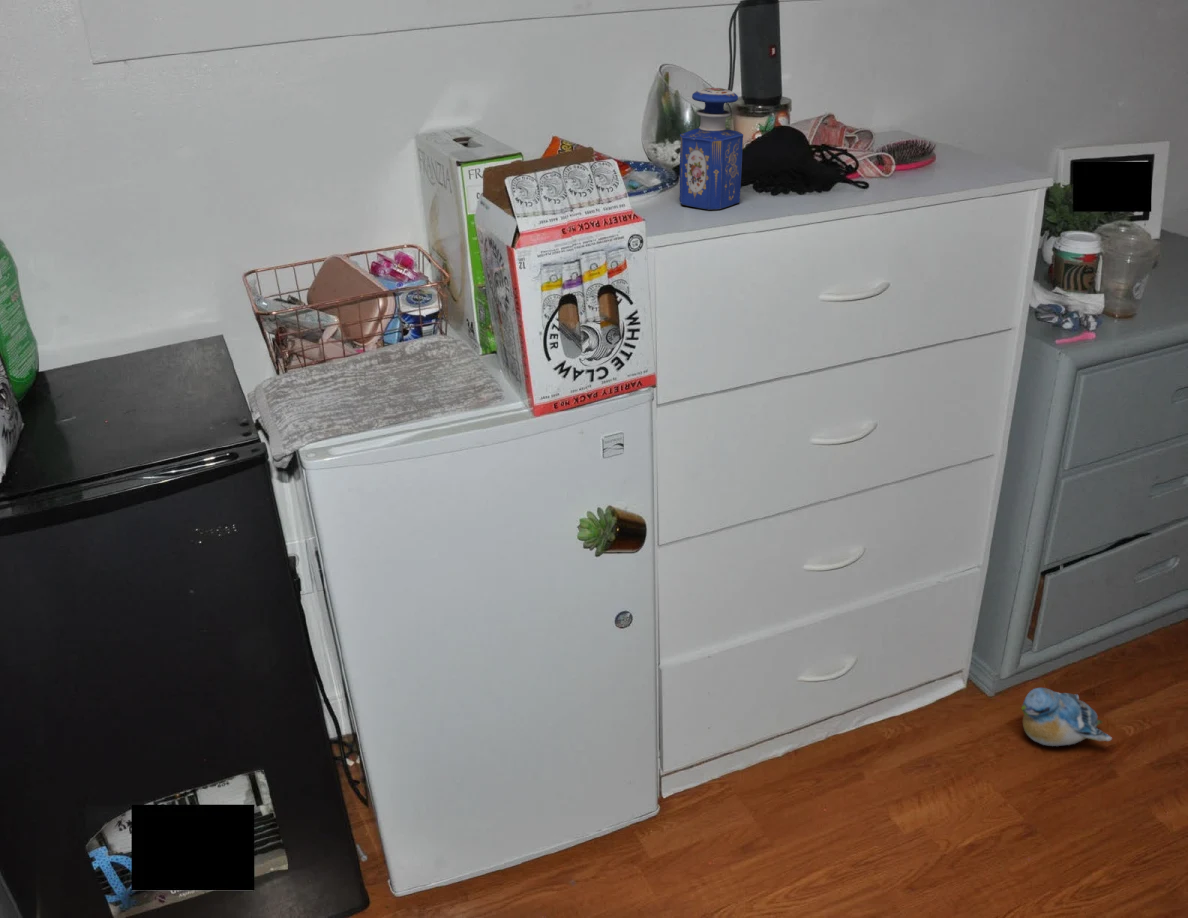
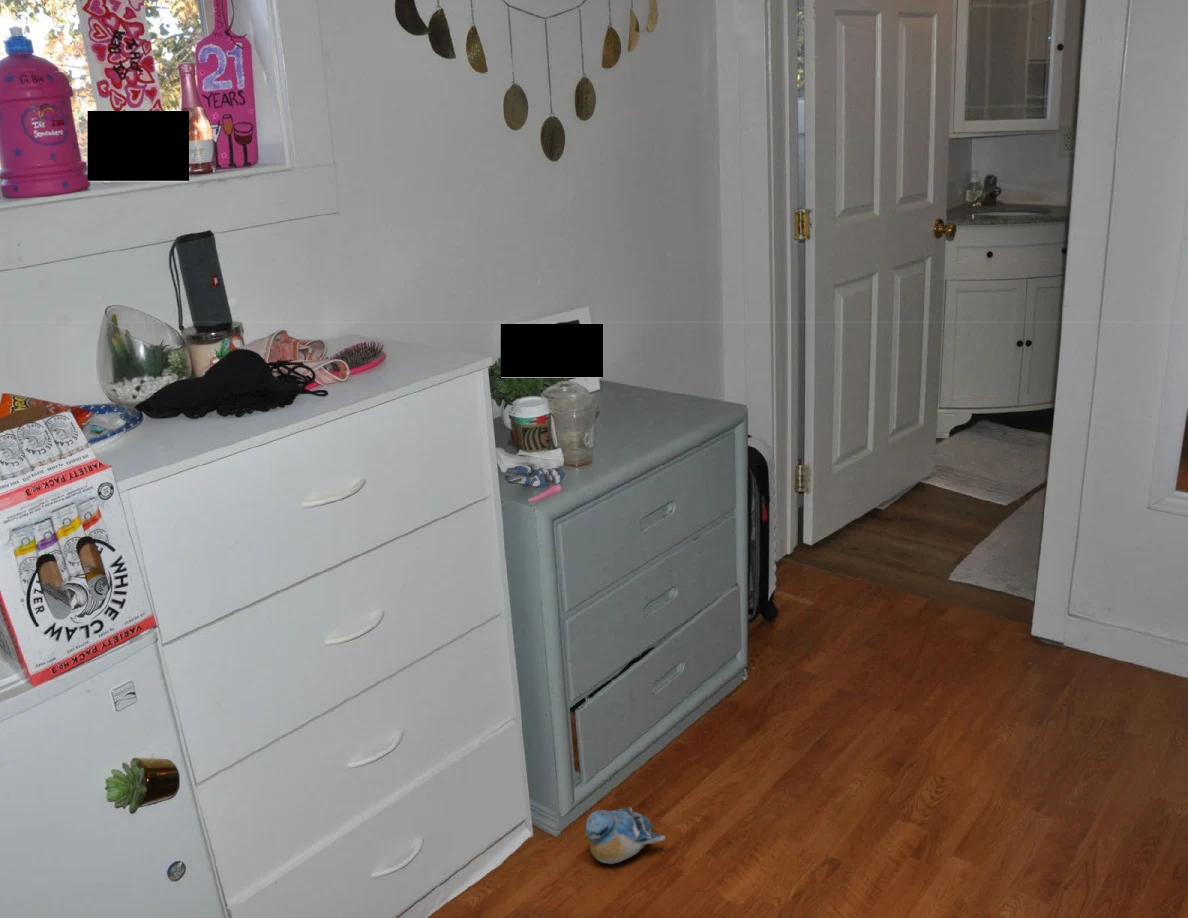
perfume bottle: present [680,88,743,210] -> none [134,331,208,444]

